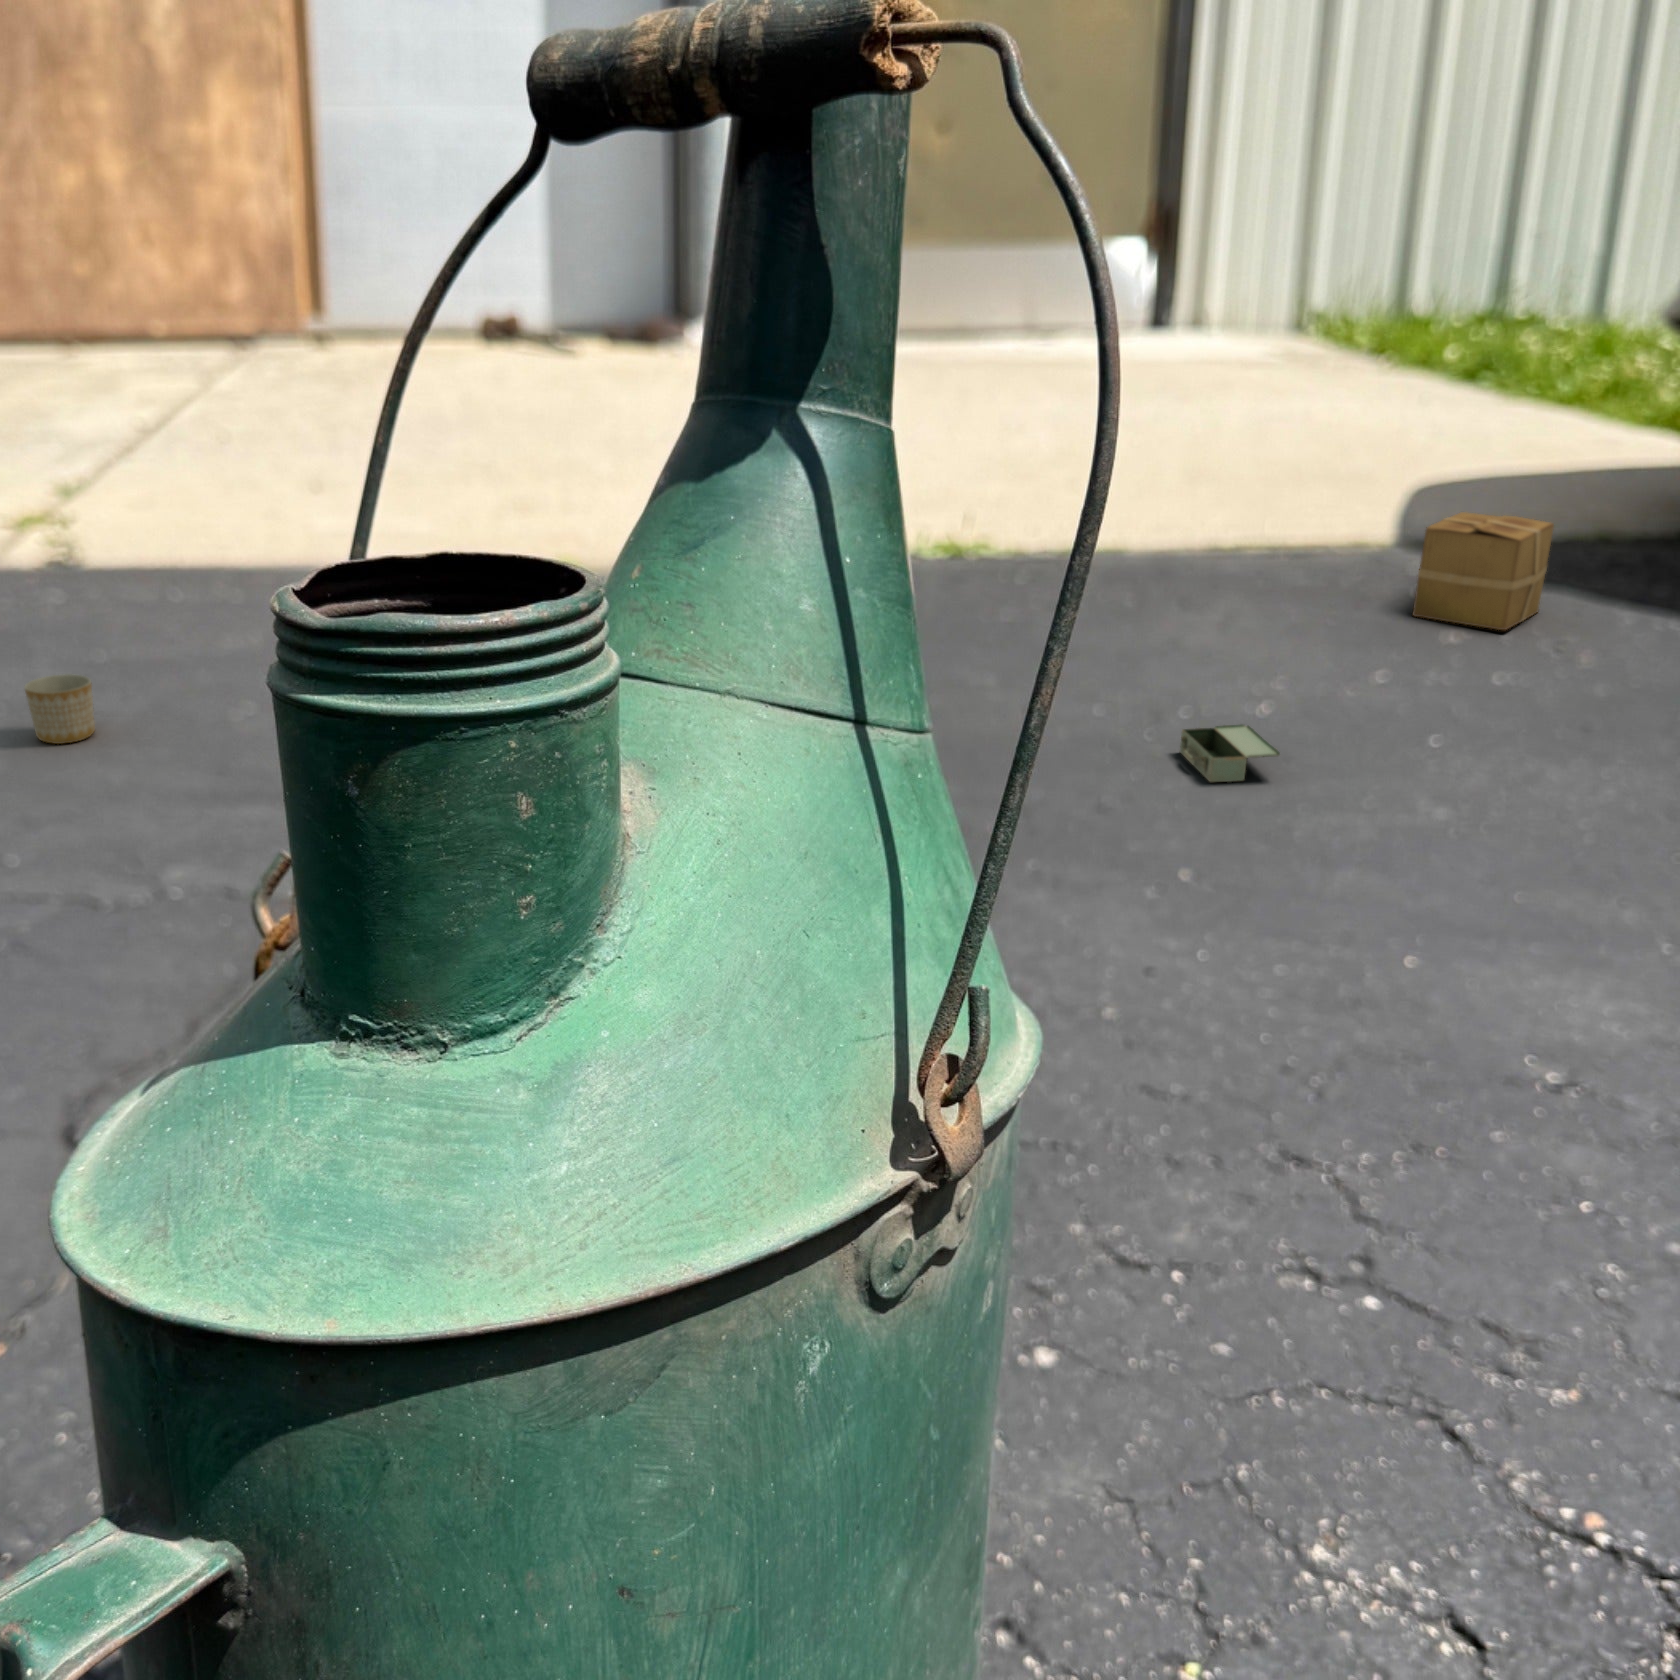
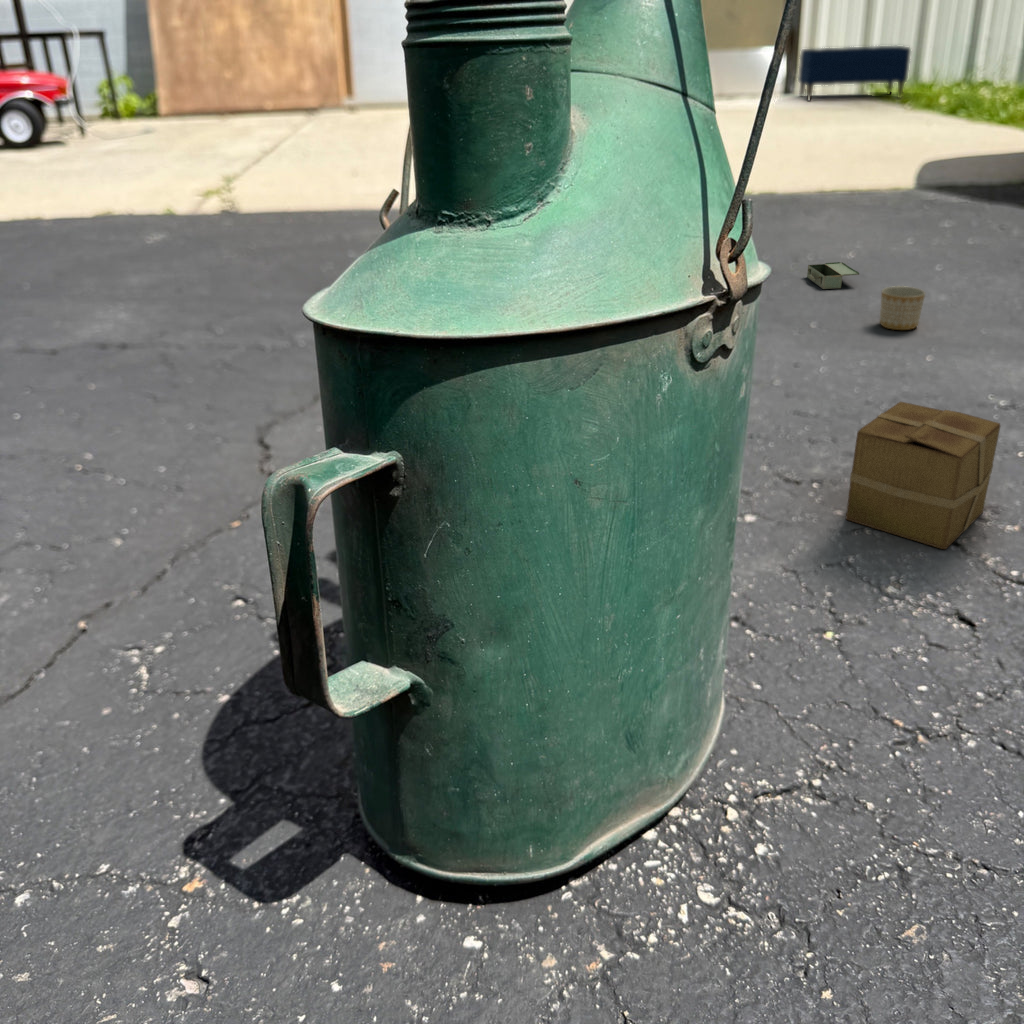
bench: none [1176,245,1390,347] -> present [798,46,911,100]
cardboard box: present [1413,512,1554,630] -> present [846,402,1000,549]
planter: present [24,674,95,744] -> present [880,286,925,330]

